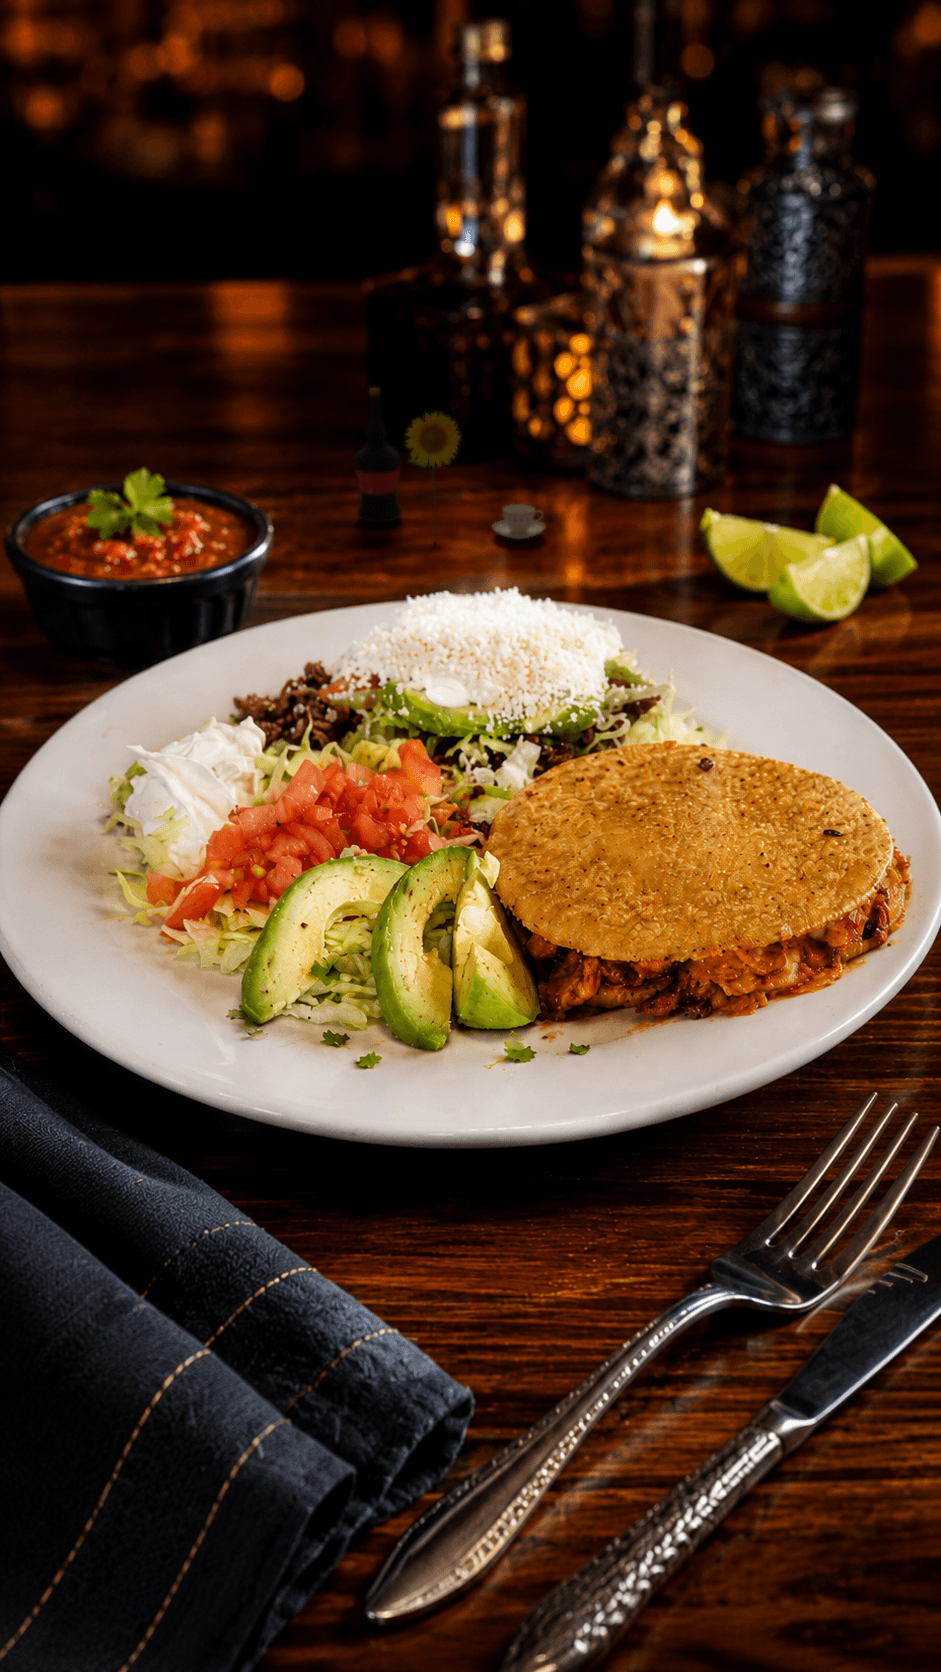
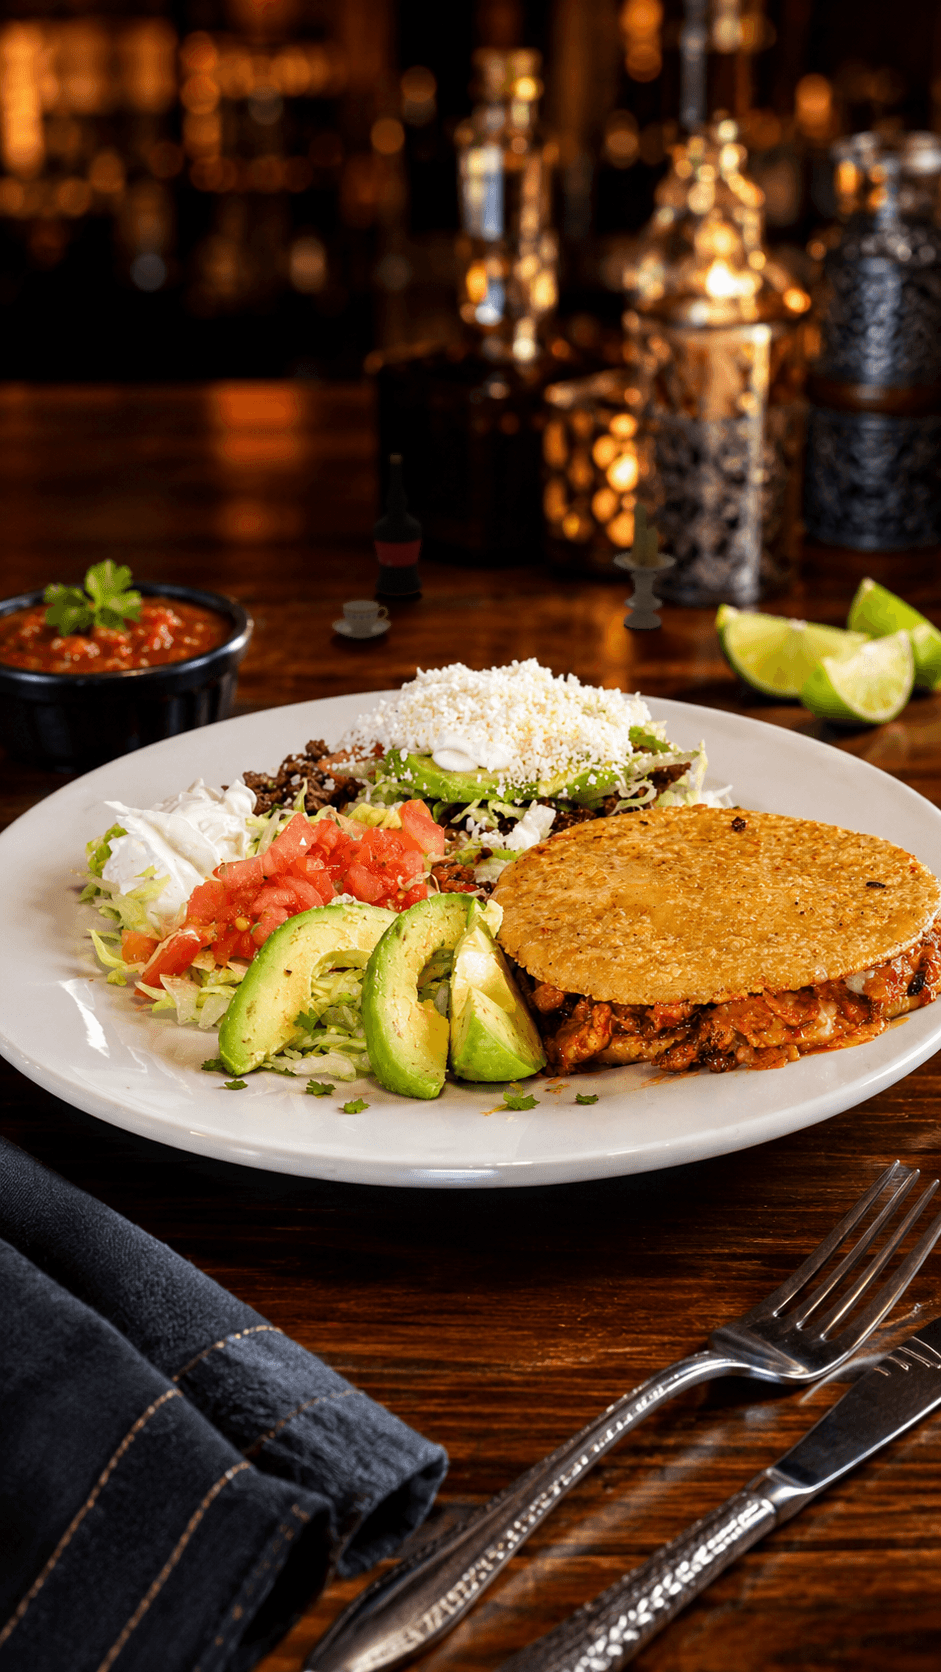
flower: present [407,413,460,540] -> none [426,477,485,616]
candle: none [583,433,641,553] -> present [614,503,675,629]
teacup: present [493,504,545,539] -> present [332,600,390,638]

